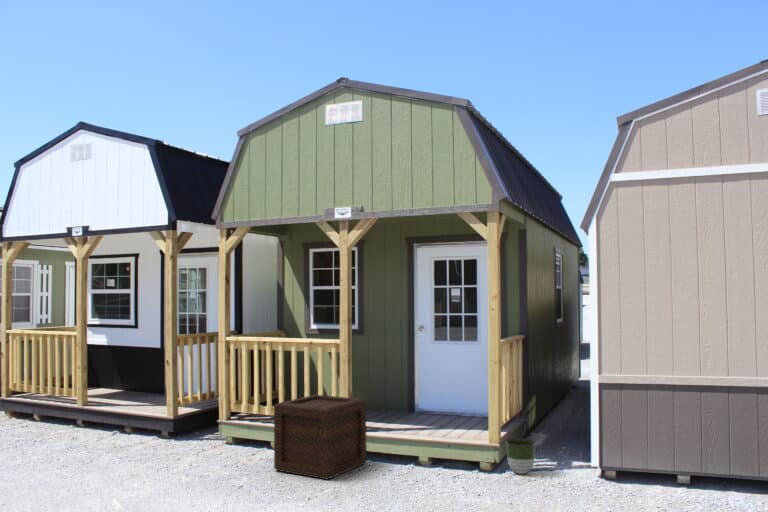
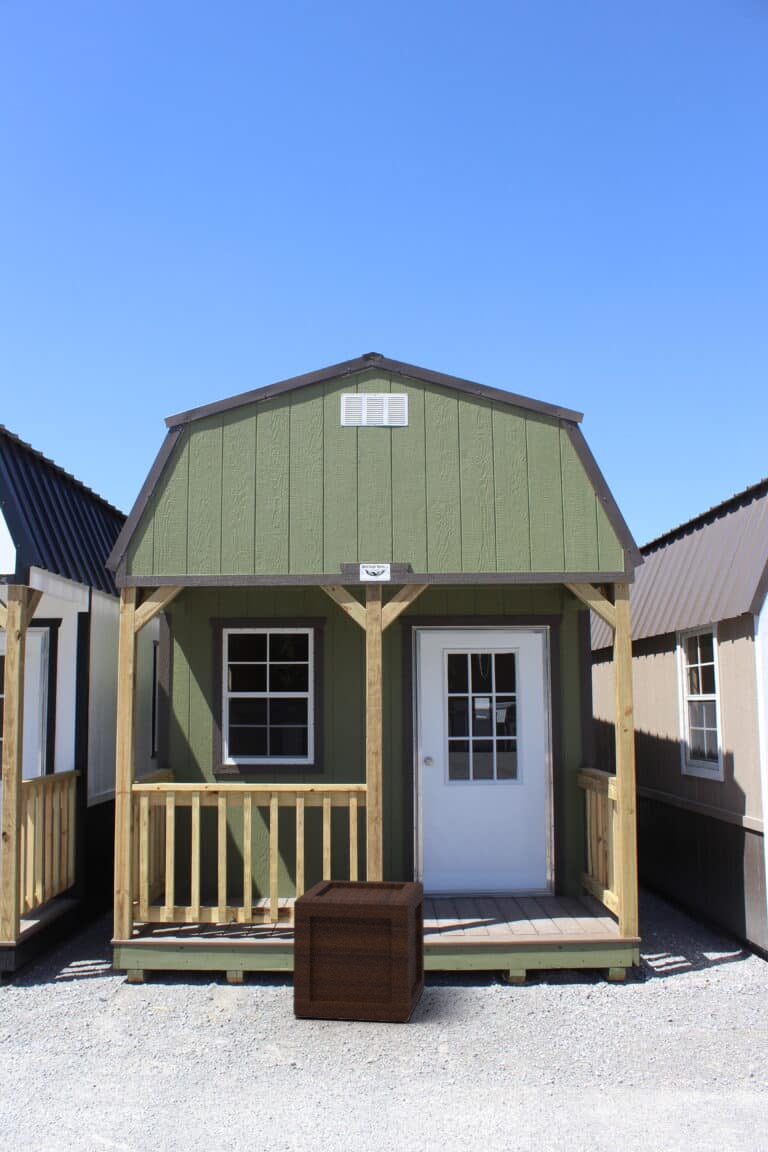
planter: present [506,438,535,474] -> none [644,928,688,982]

